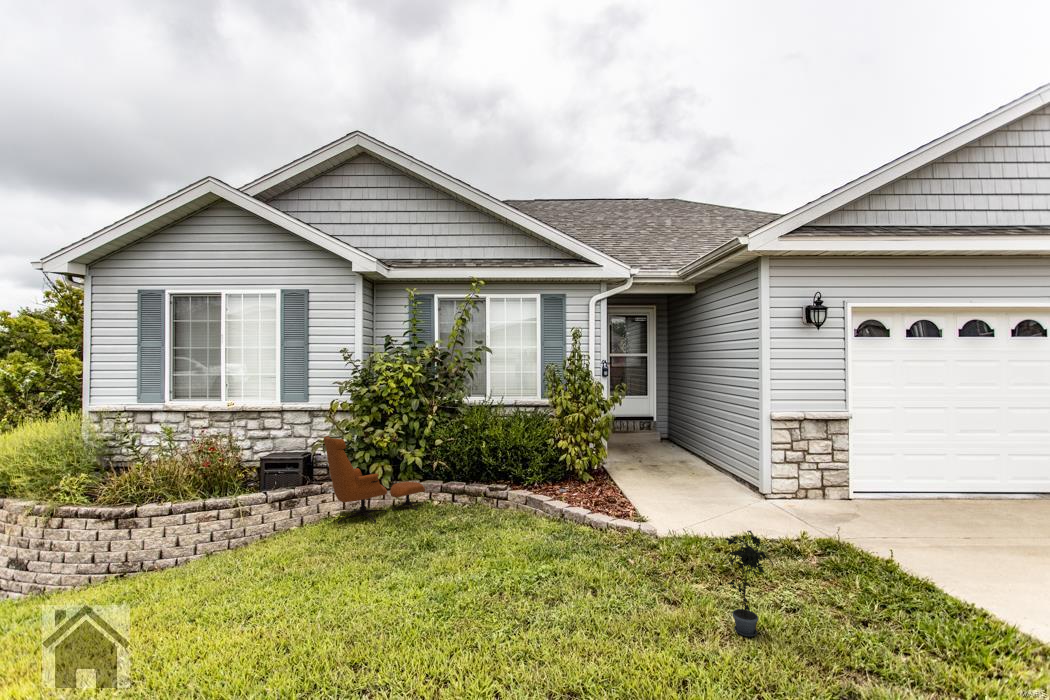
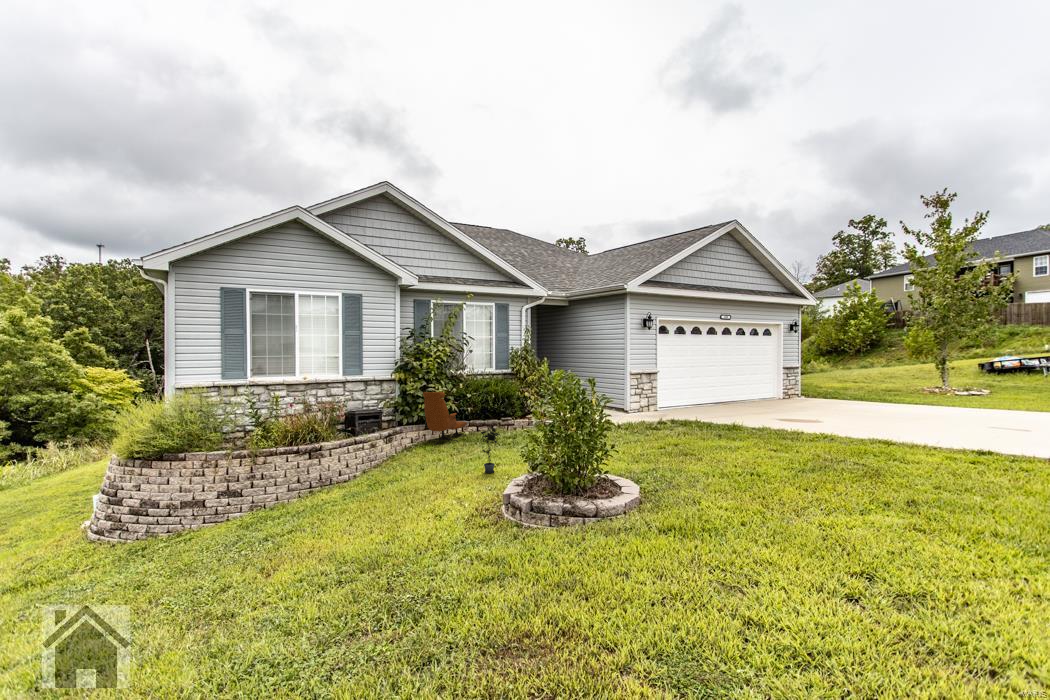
potted plant: present [723,531,773,637] -> present [481,426,500,473]

